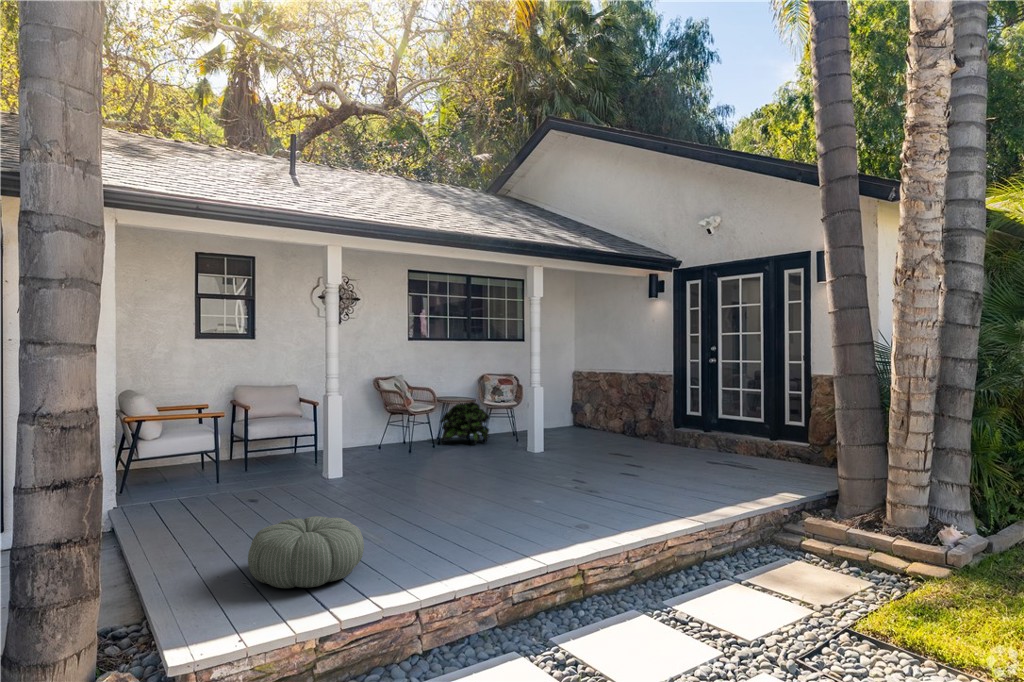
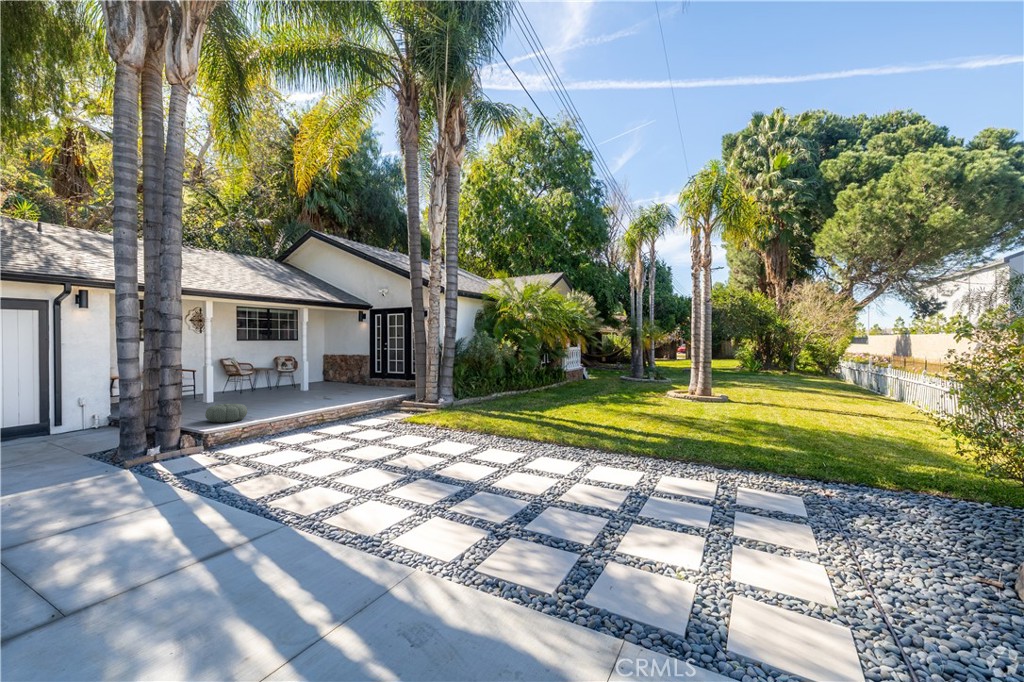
potted plant: present [441,402,489,443] -> none [254,368,281,390]

